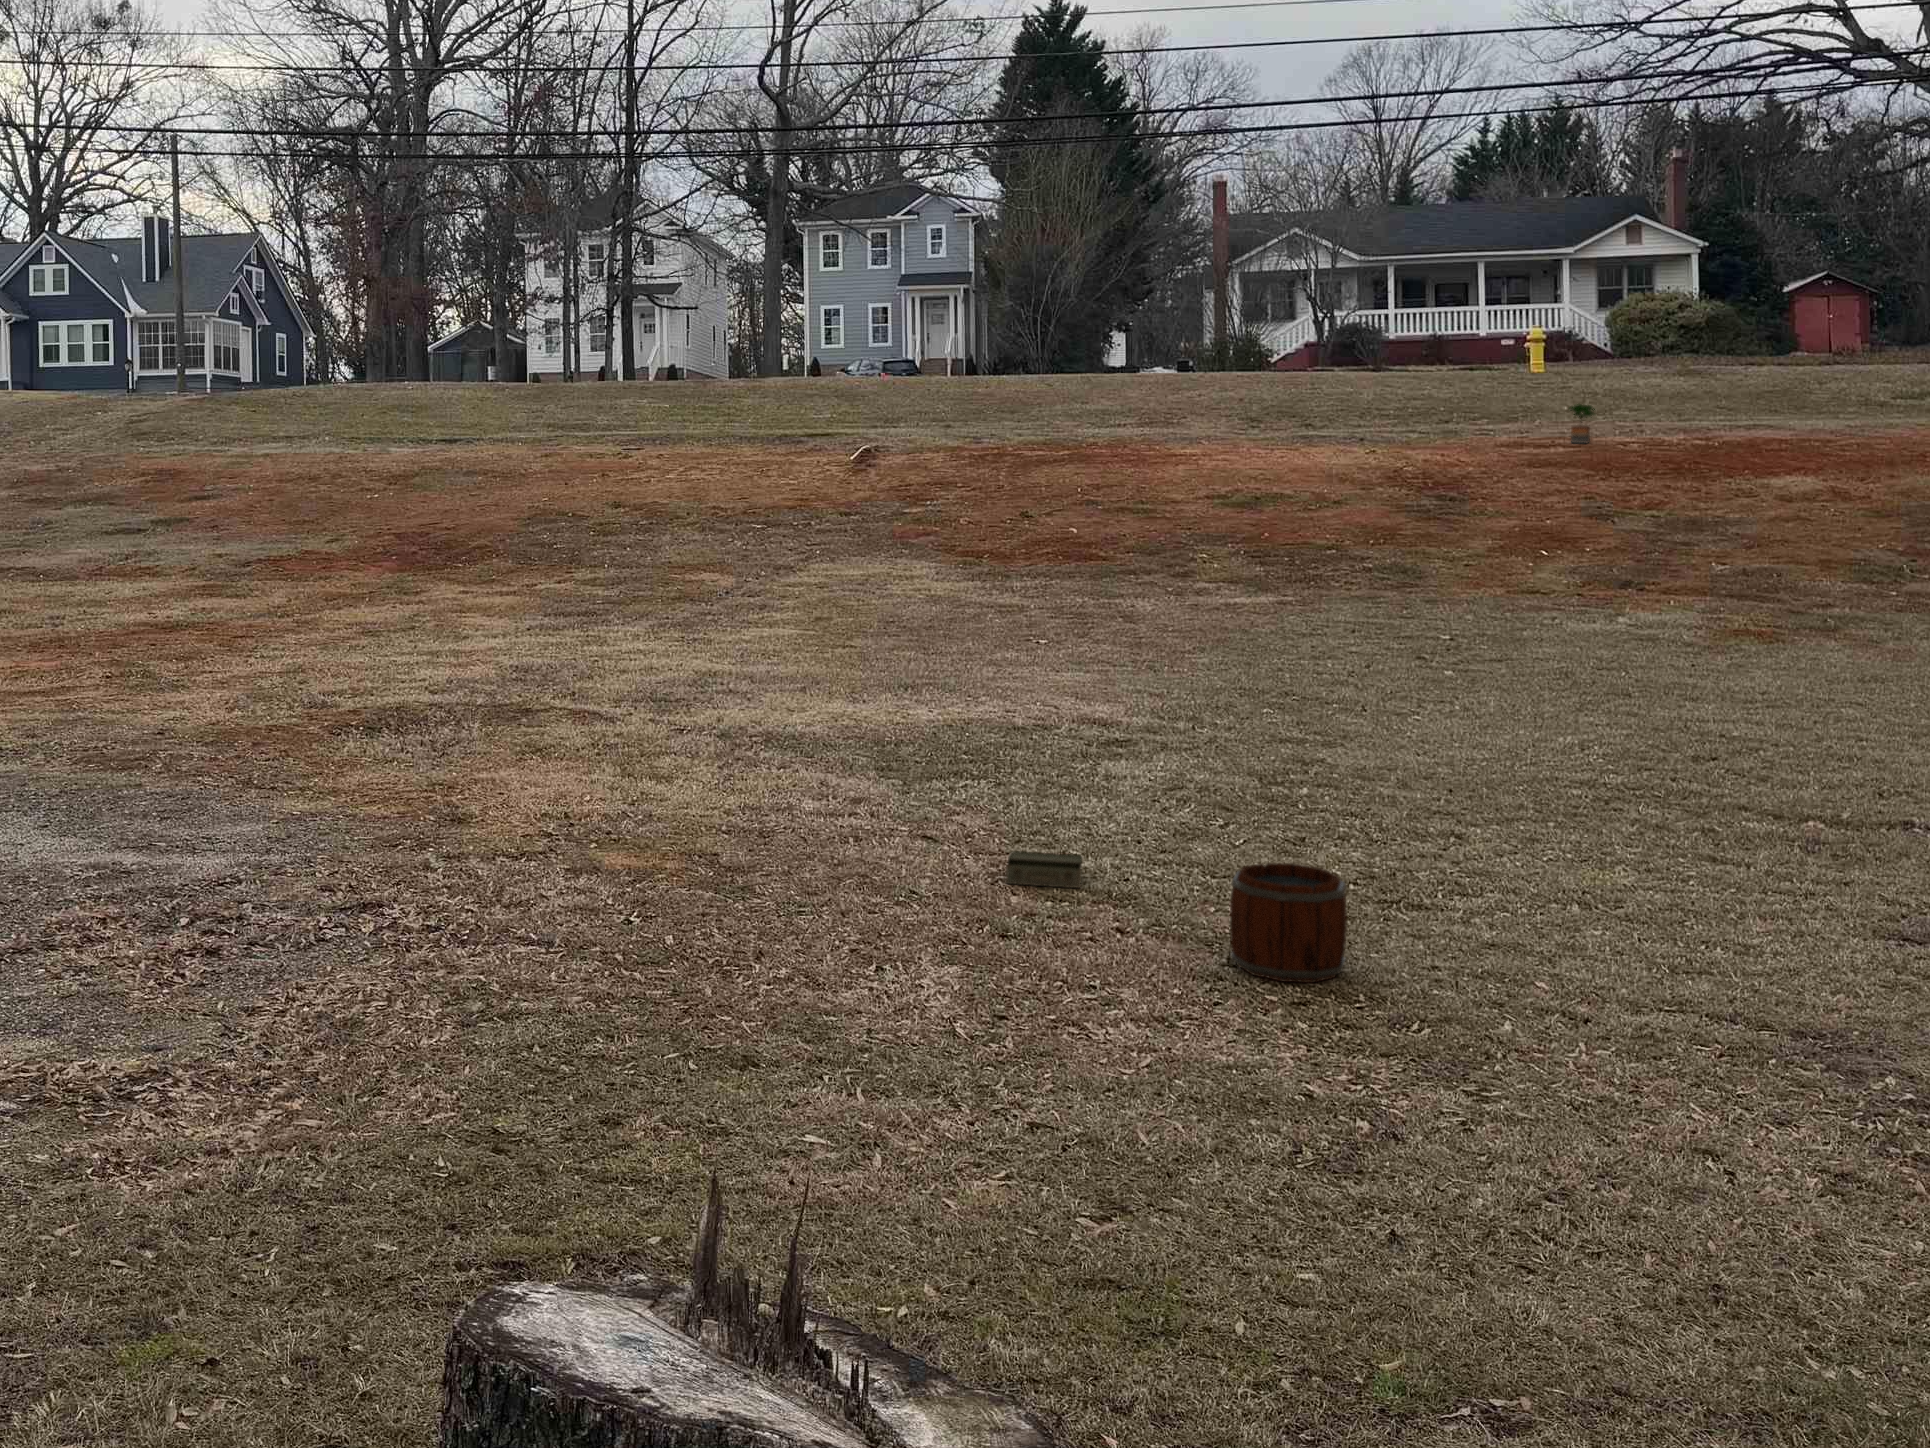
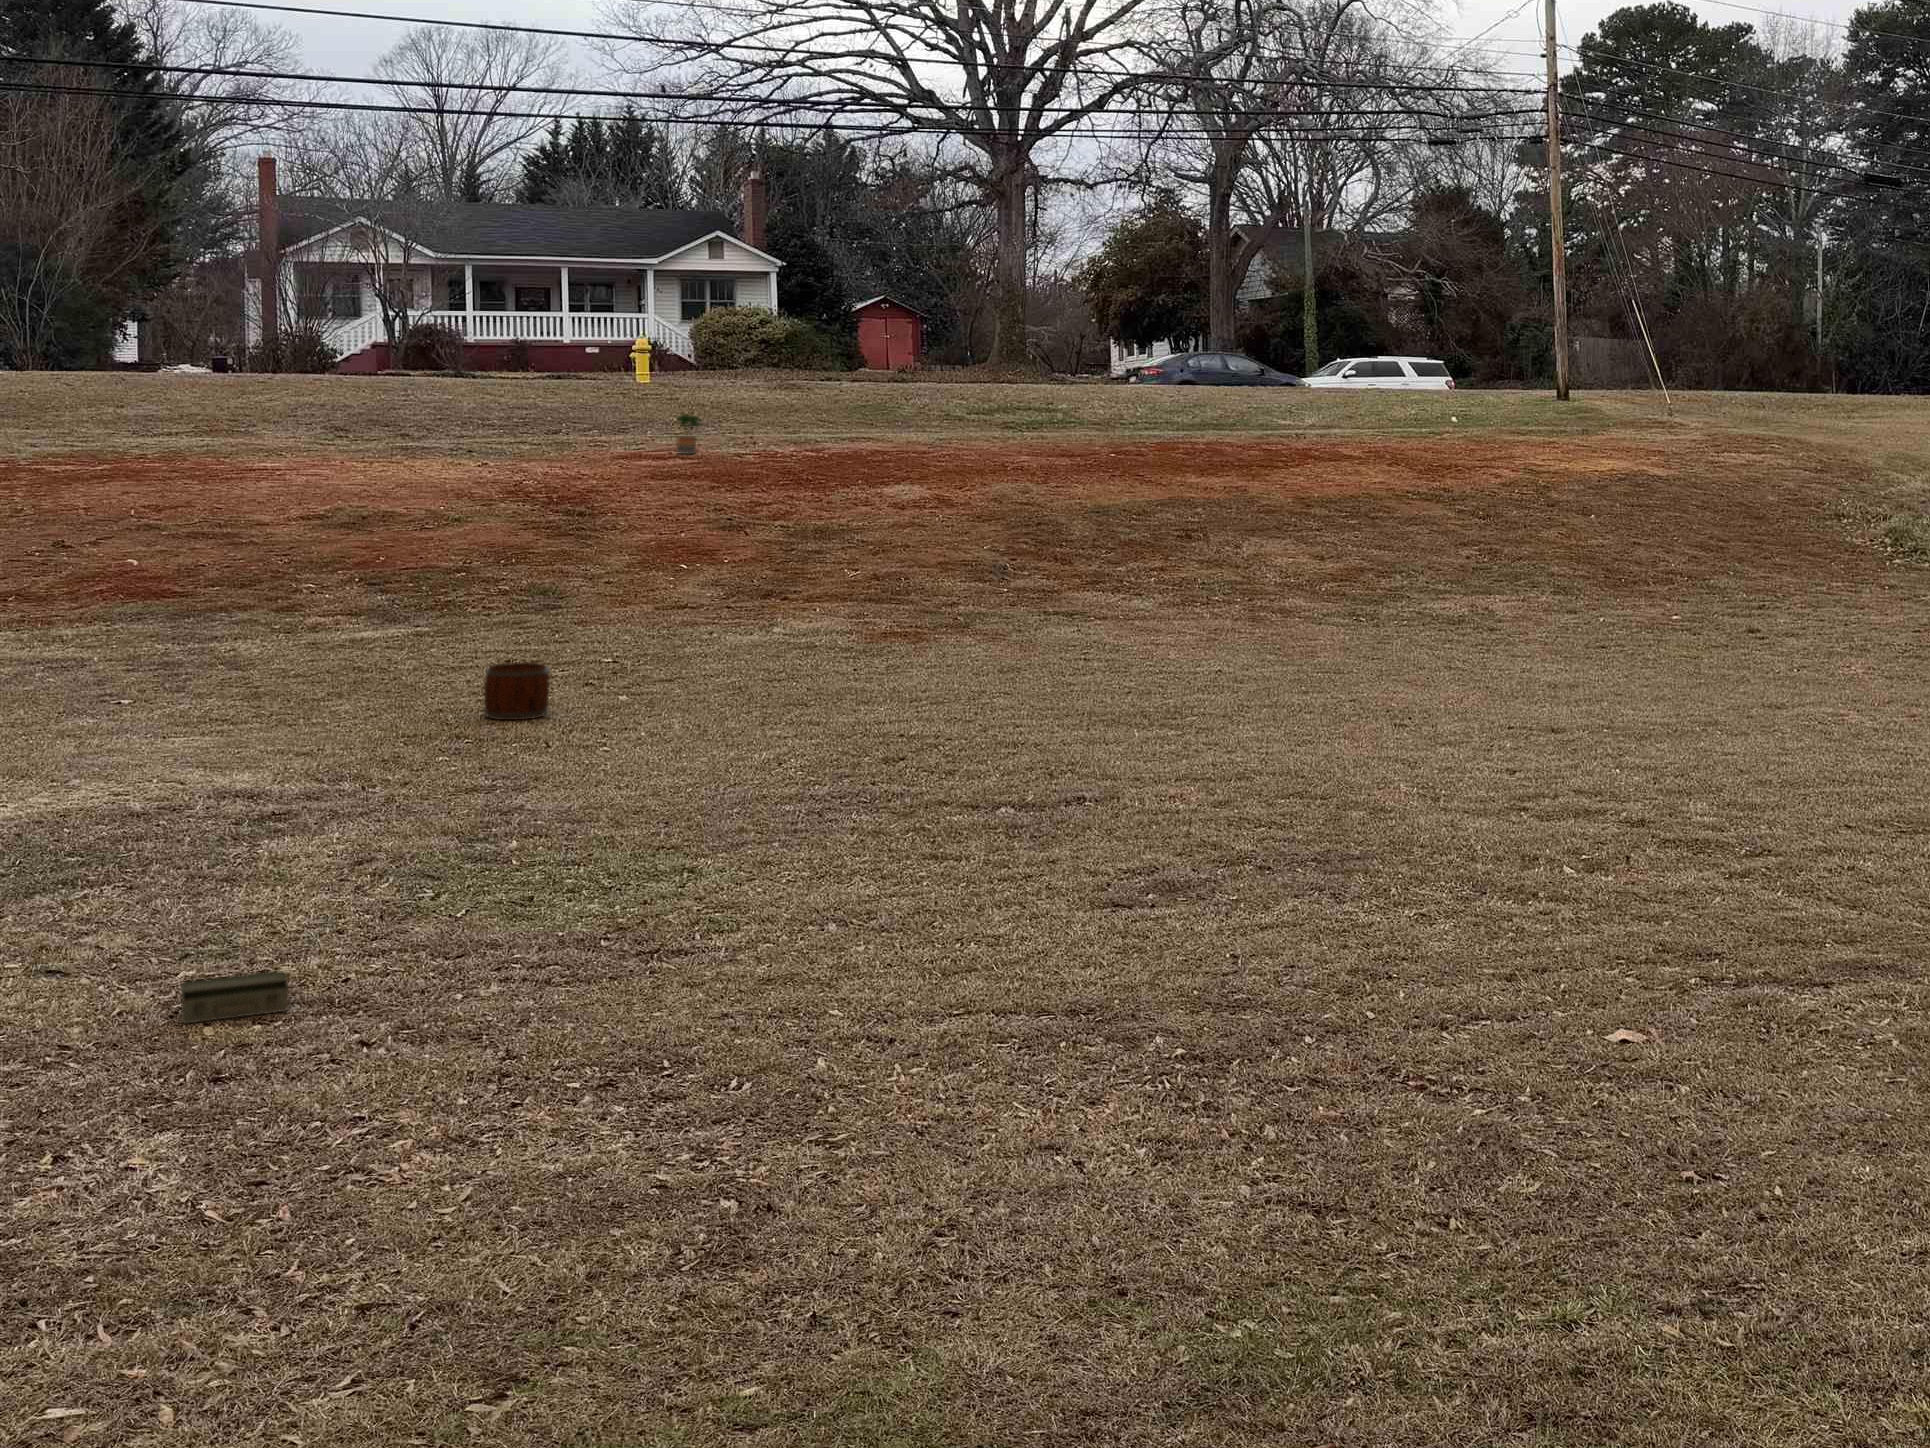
bucket: present [1230,863,1347,982] -> present [484,662,550,720]

